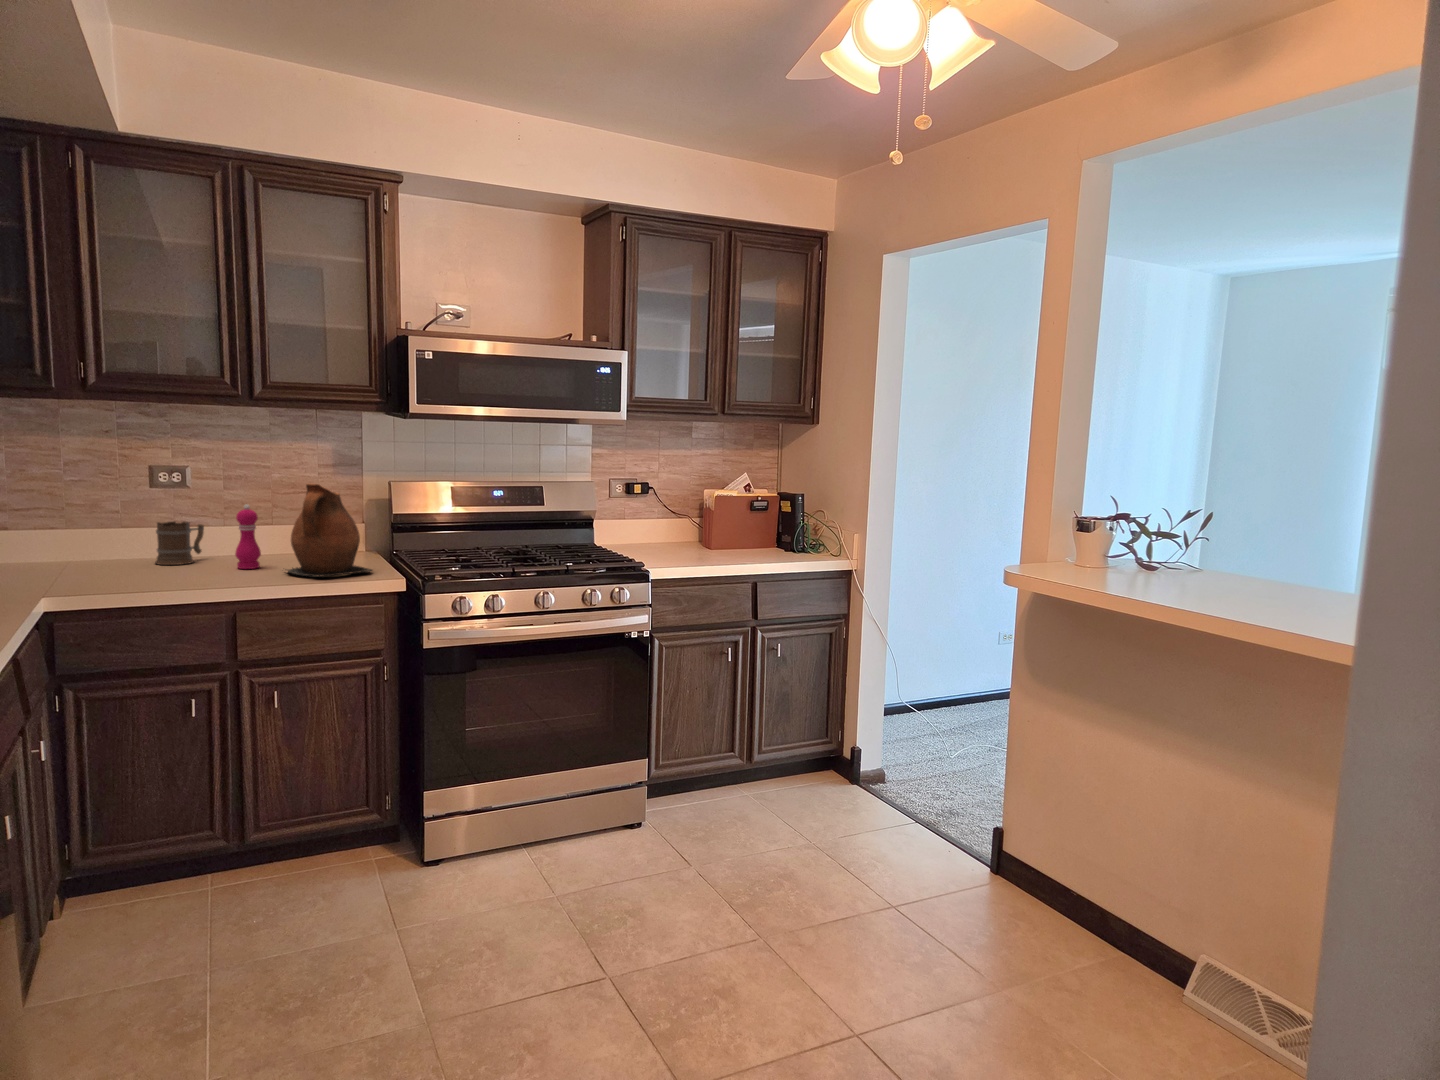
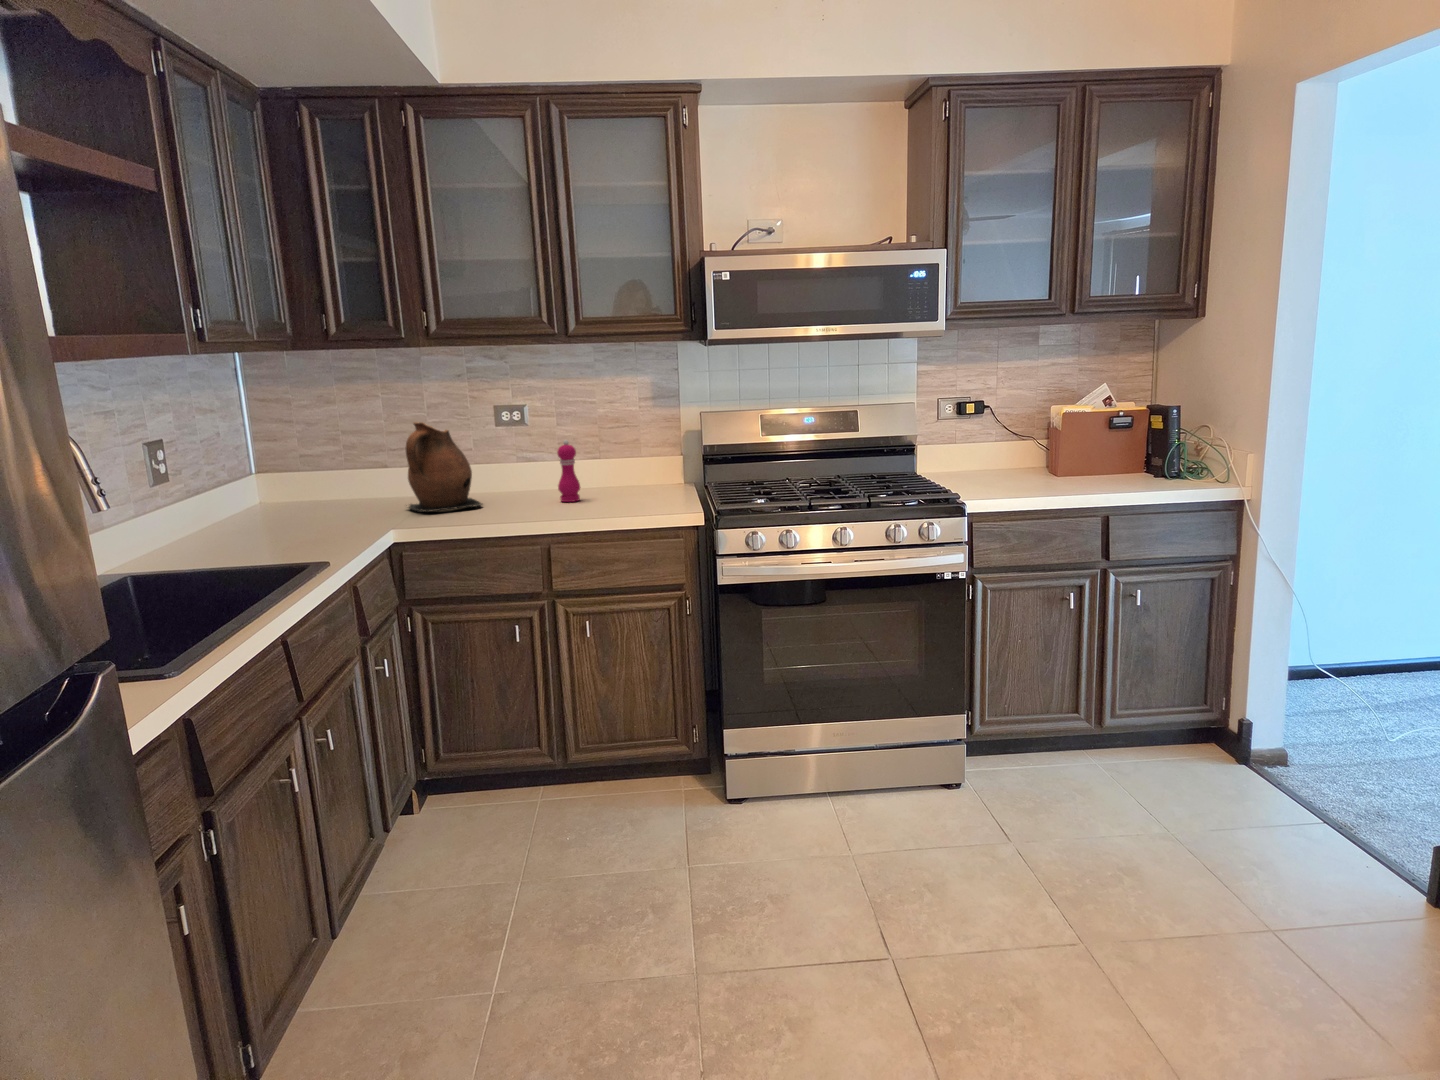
ceramic pitcher: present [288,484,372,577] -> present [406,422,482,512]
mug: present [155,521,204,565] -> none [497,457,539,498]

